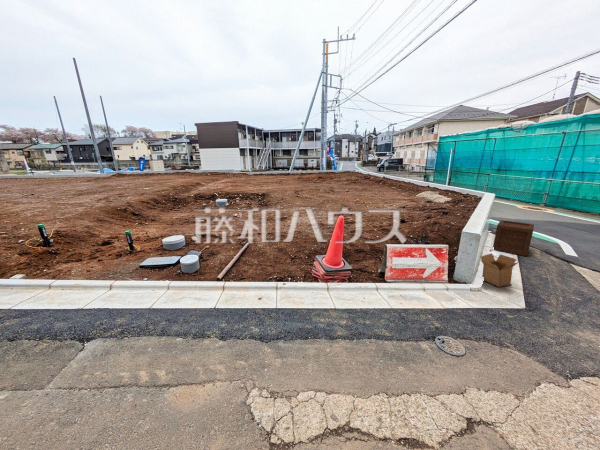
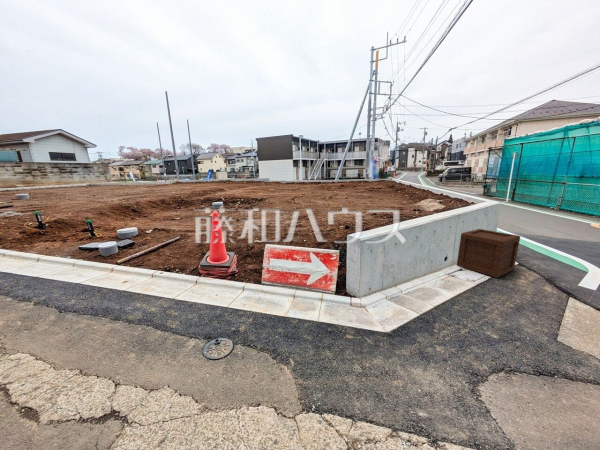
cardboard box: present [481,253,517,287] -> none [377,265,421,309]

